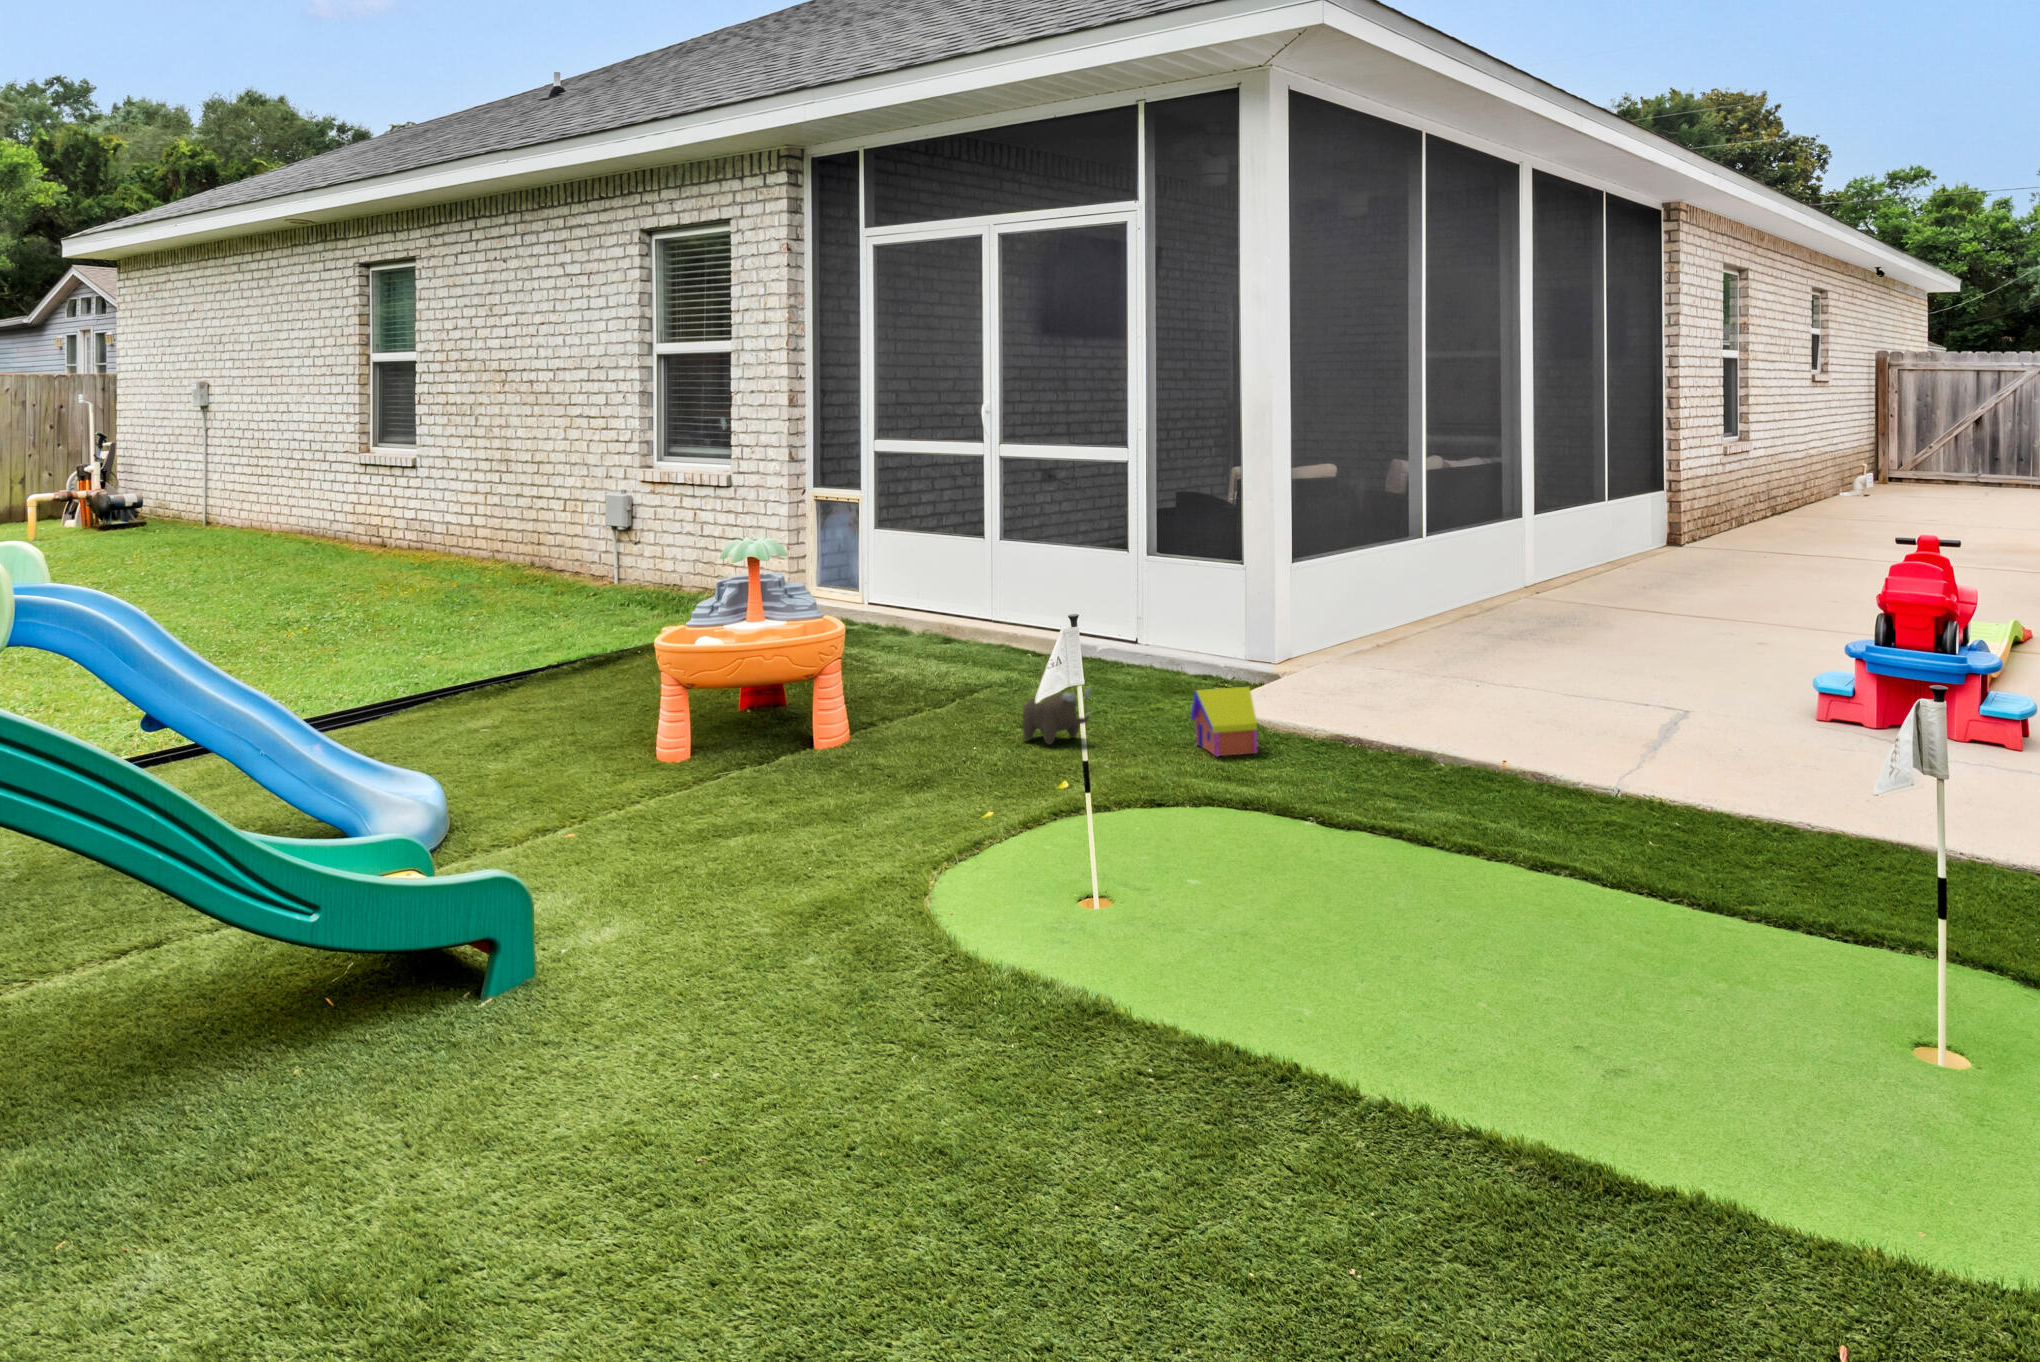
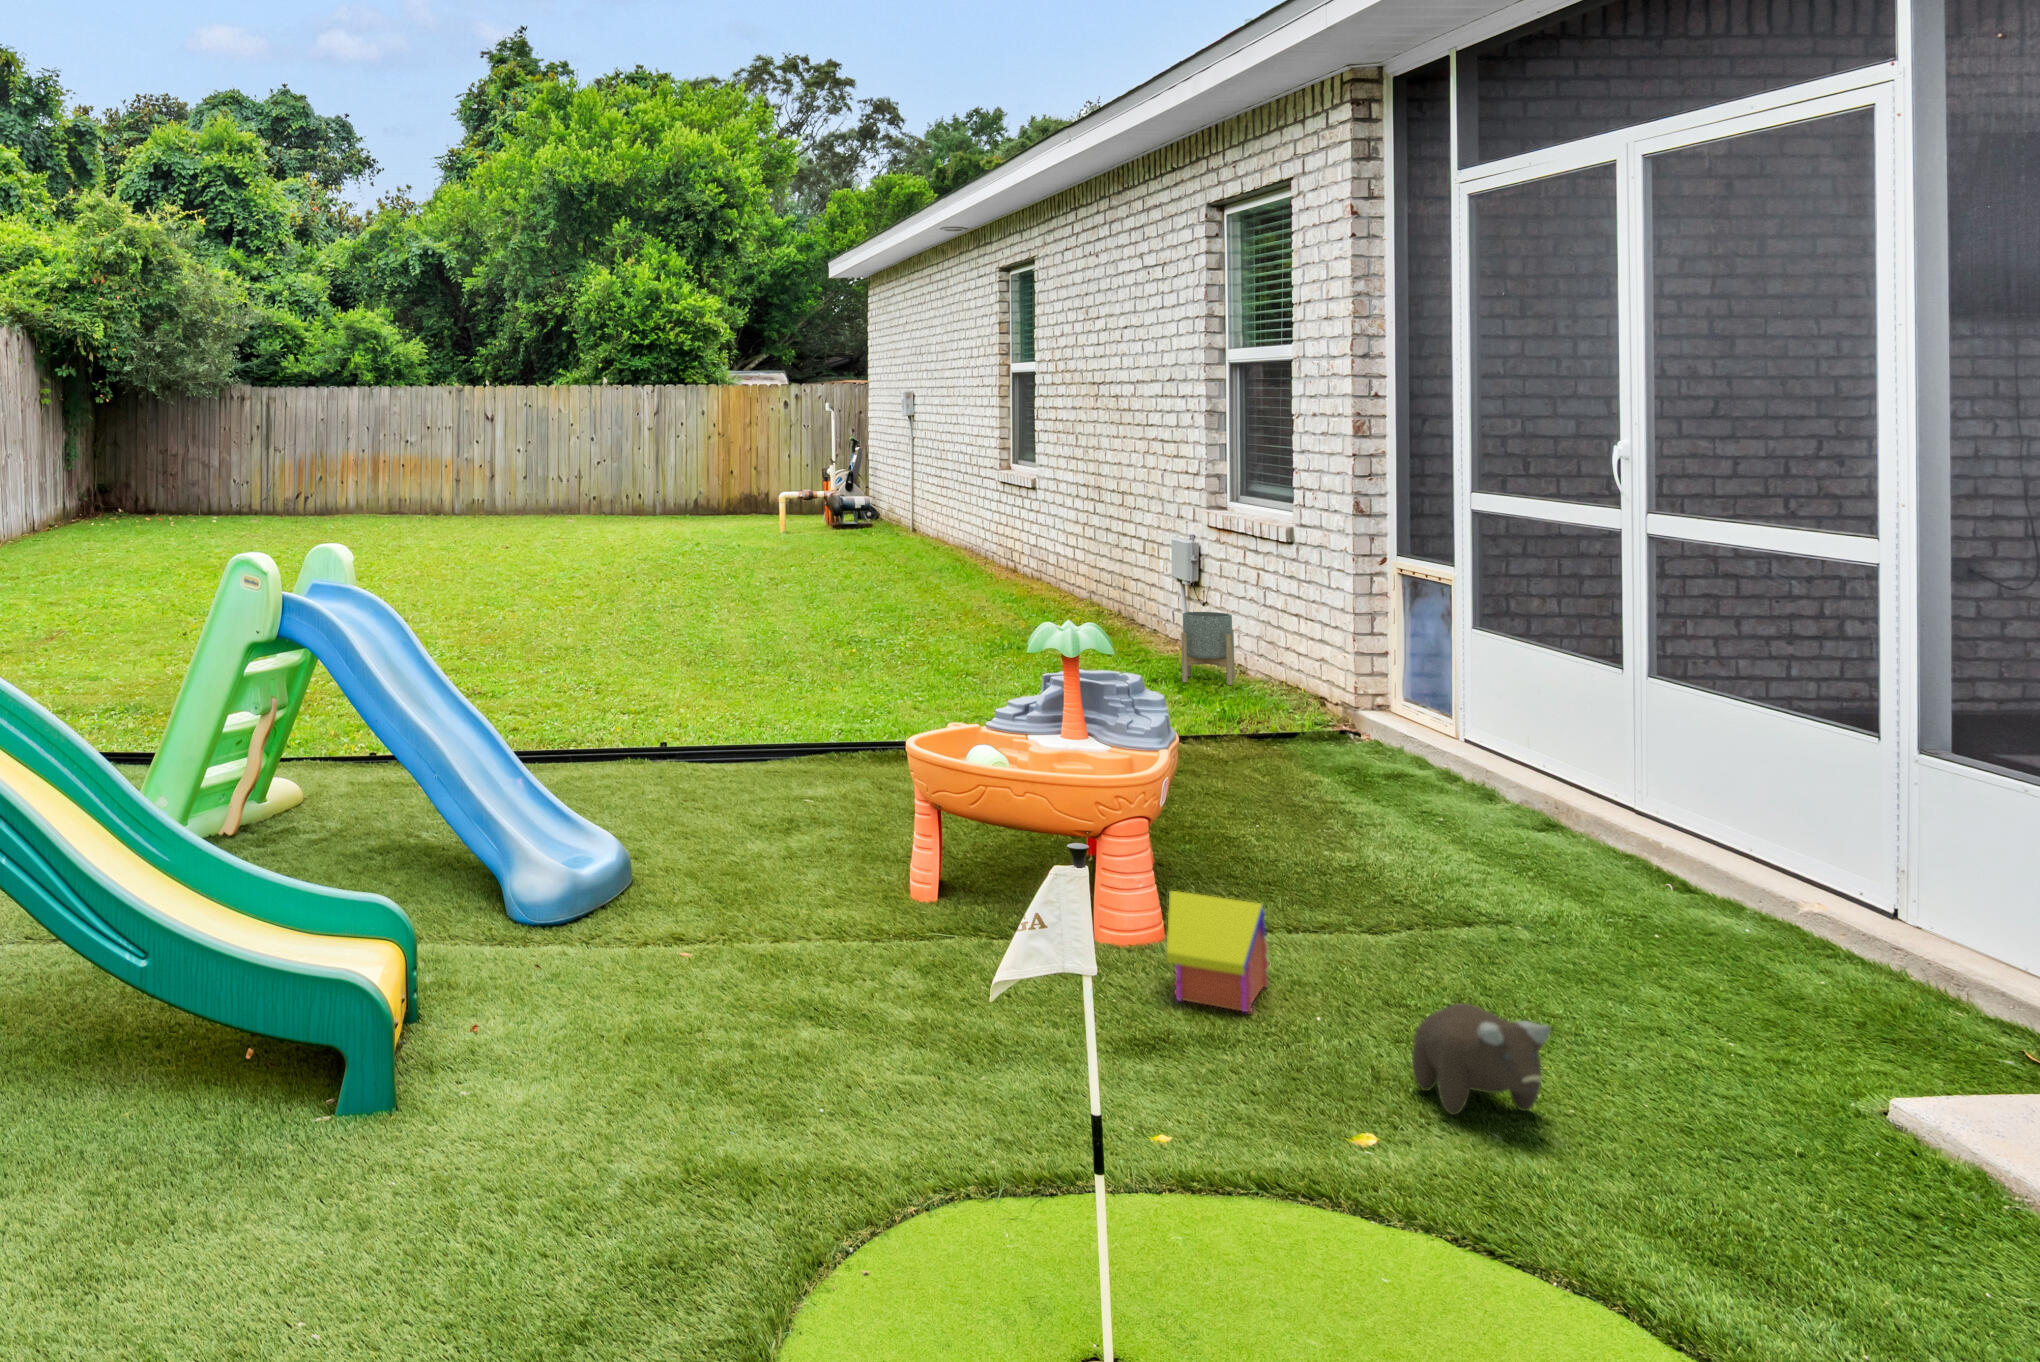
planter: none [636,545,677,600] -> present [1181,612,1235,685]
toy house: present [1191,687,1258,756] -> present [1167,891,1268,1012]

